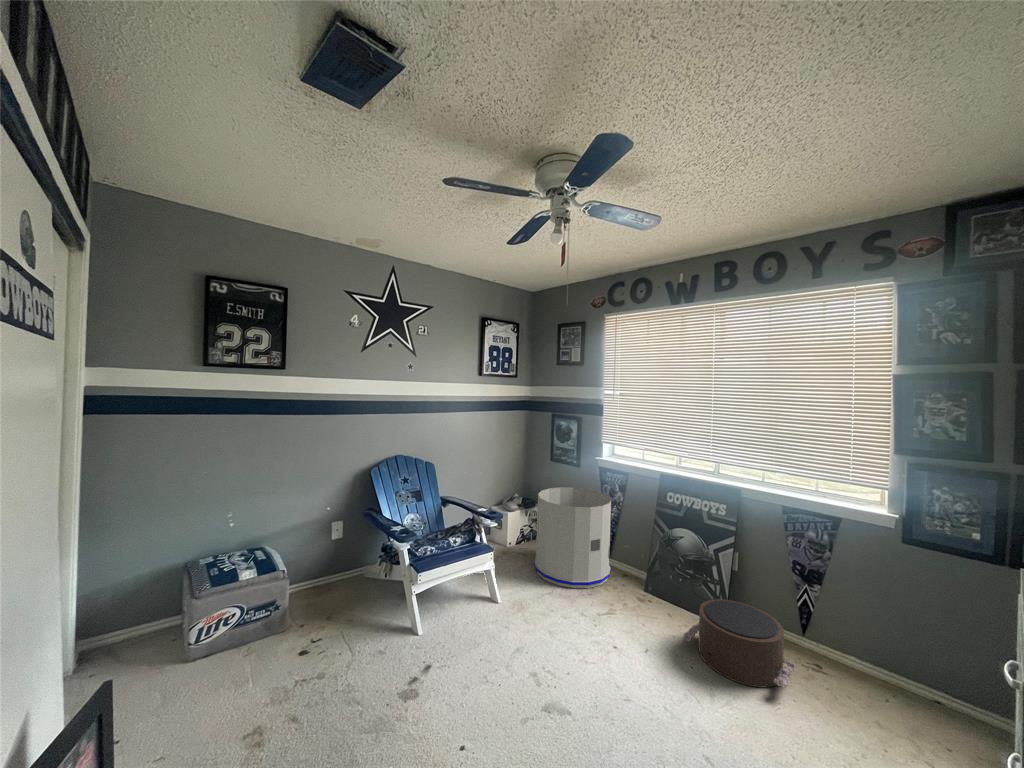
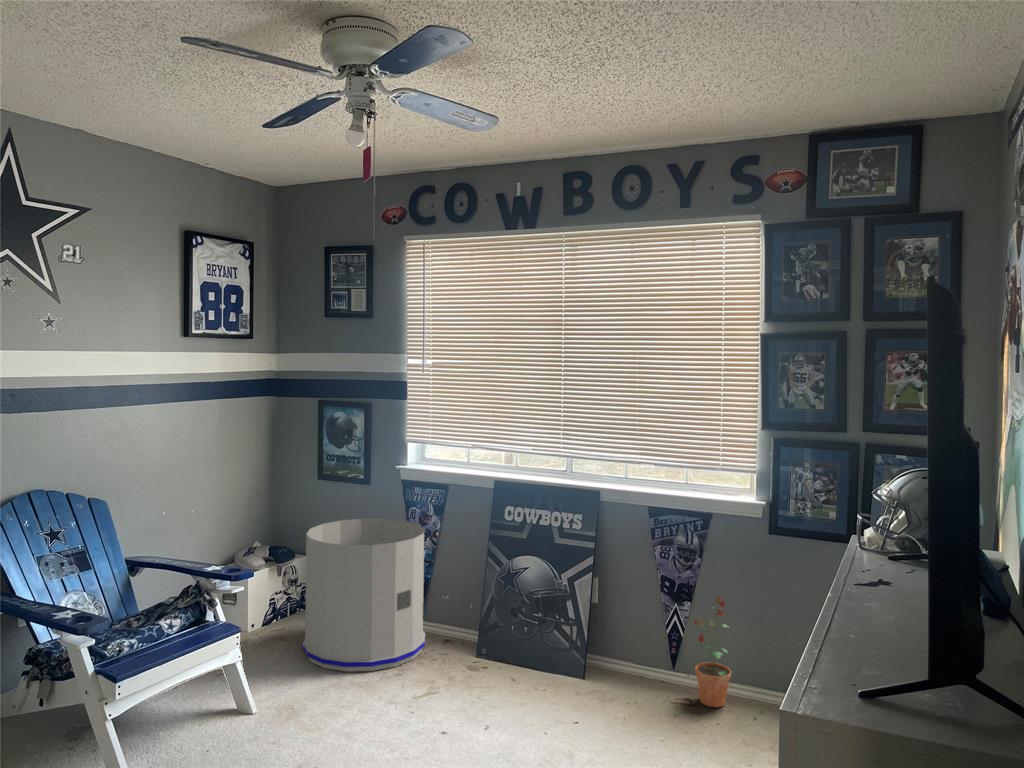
potted plant: none [825,588,866,685] -> present [694,596,731,707]
pouf: present [683,599,795,688] -> none [532,639,661,734]

